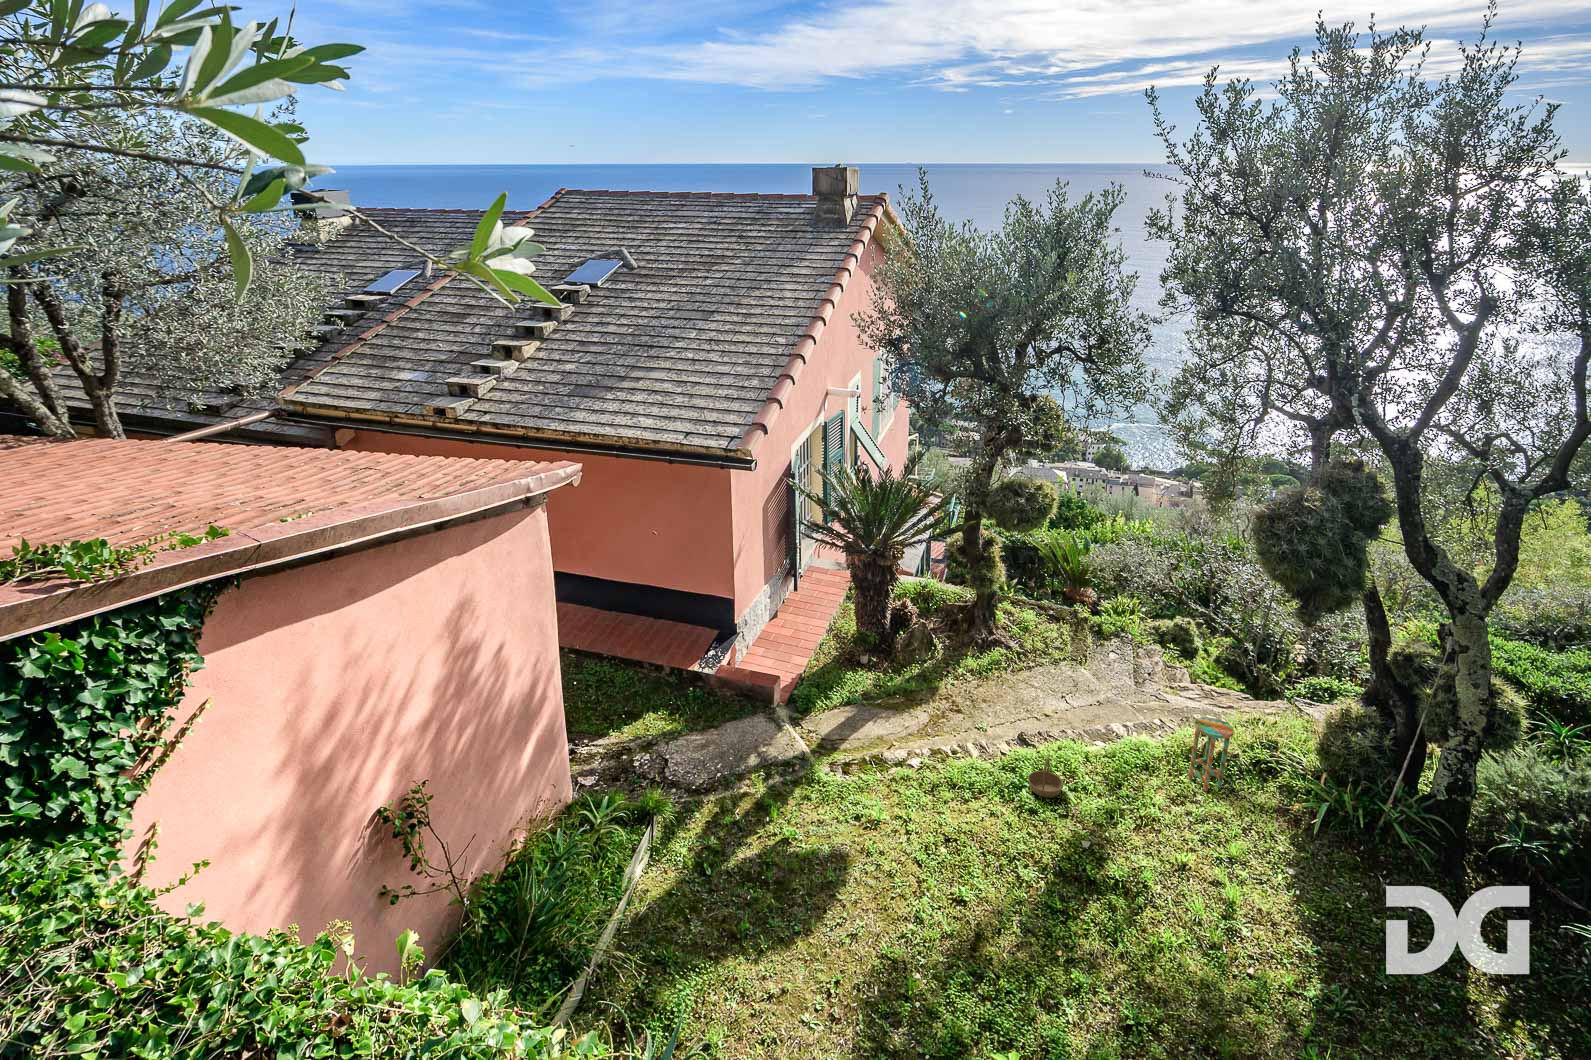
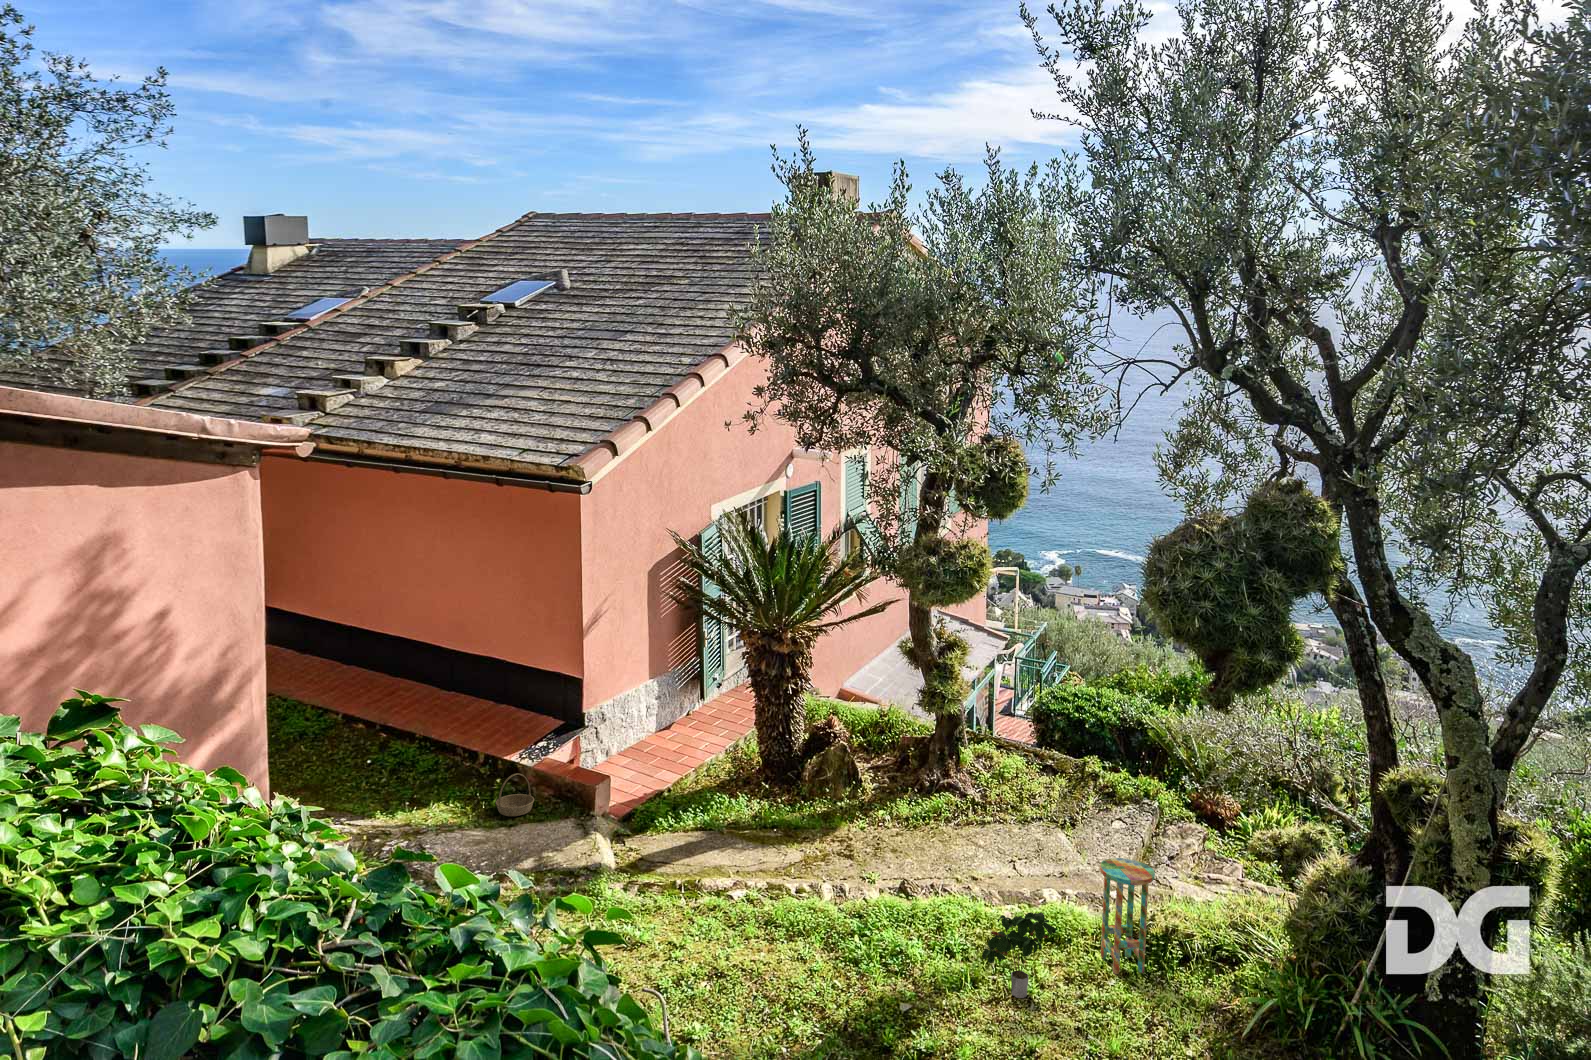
potted plant: present [851,629,878,664] -> present [982,912,1056,998]
basket: present [1028,757,1064,798] -> present [496,773,534,816]

